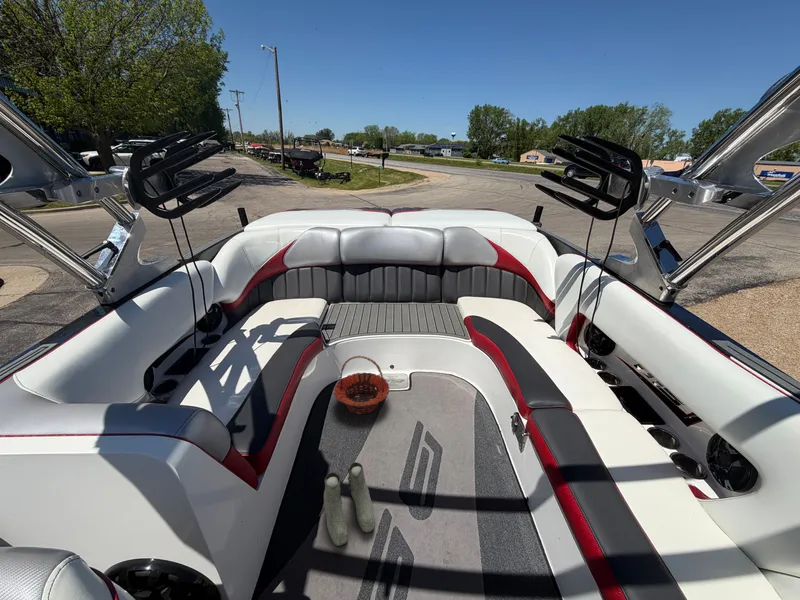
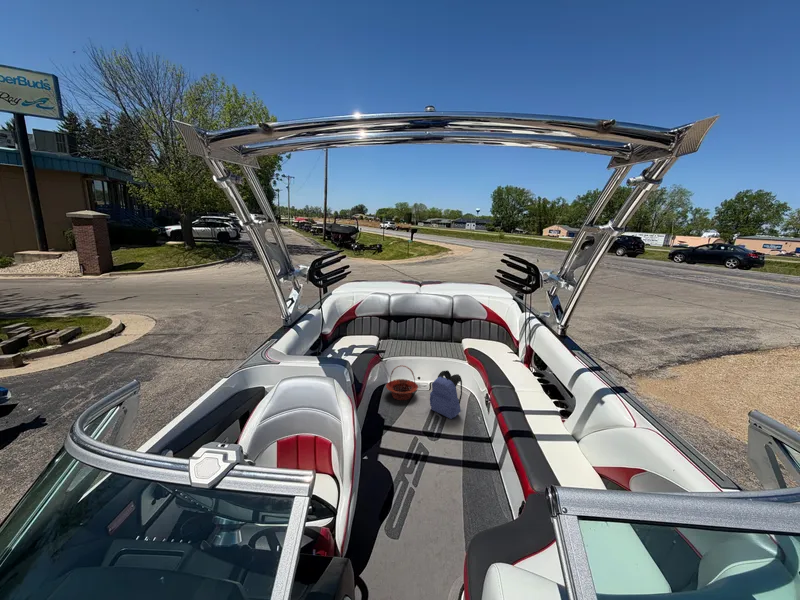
backpack: none [410,367,468,455] -> present [430,370,462,419]
boots: present [324,462,375,546] -> none [385,410,410,446]

